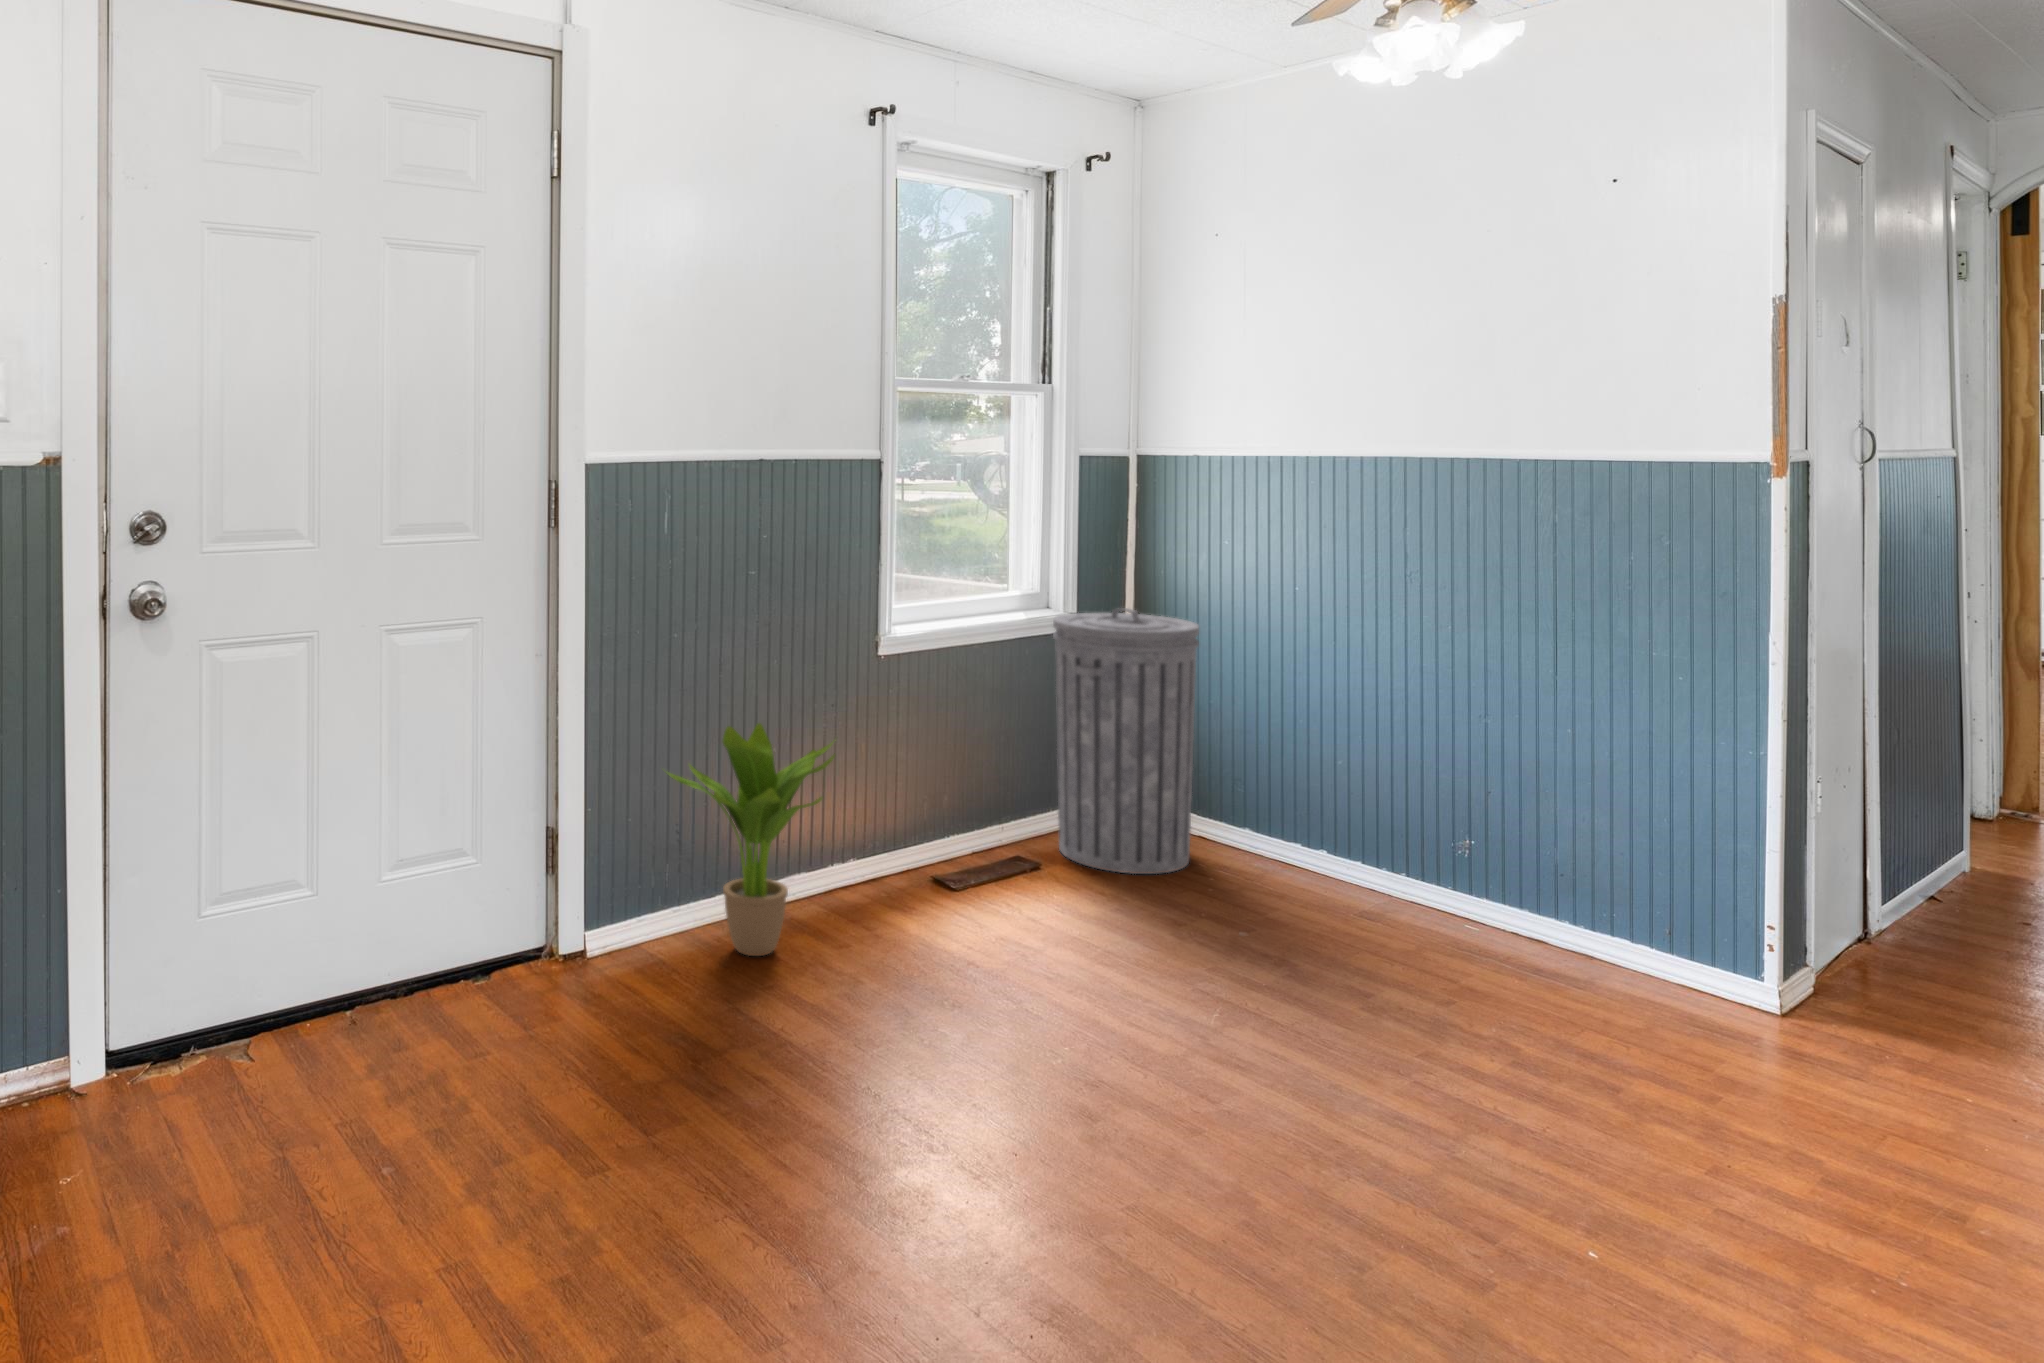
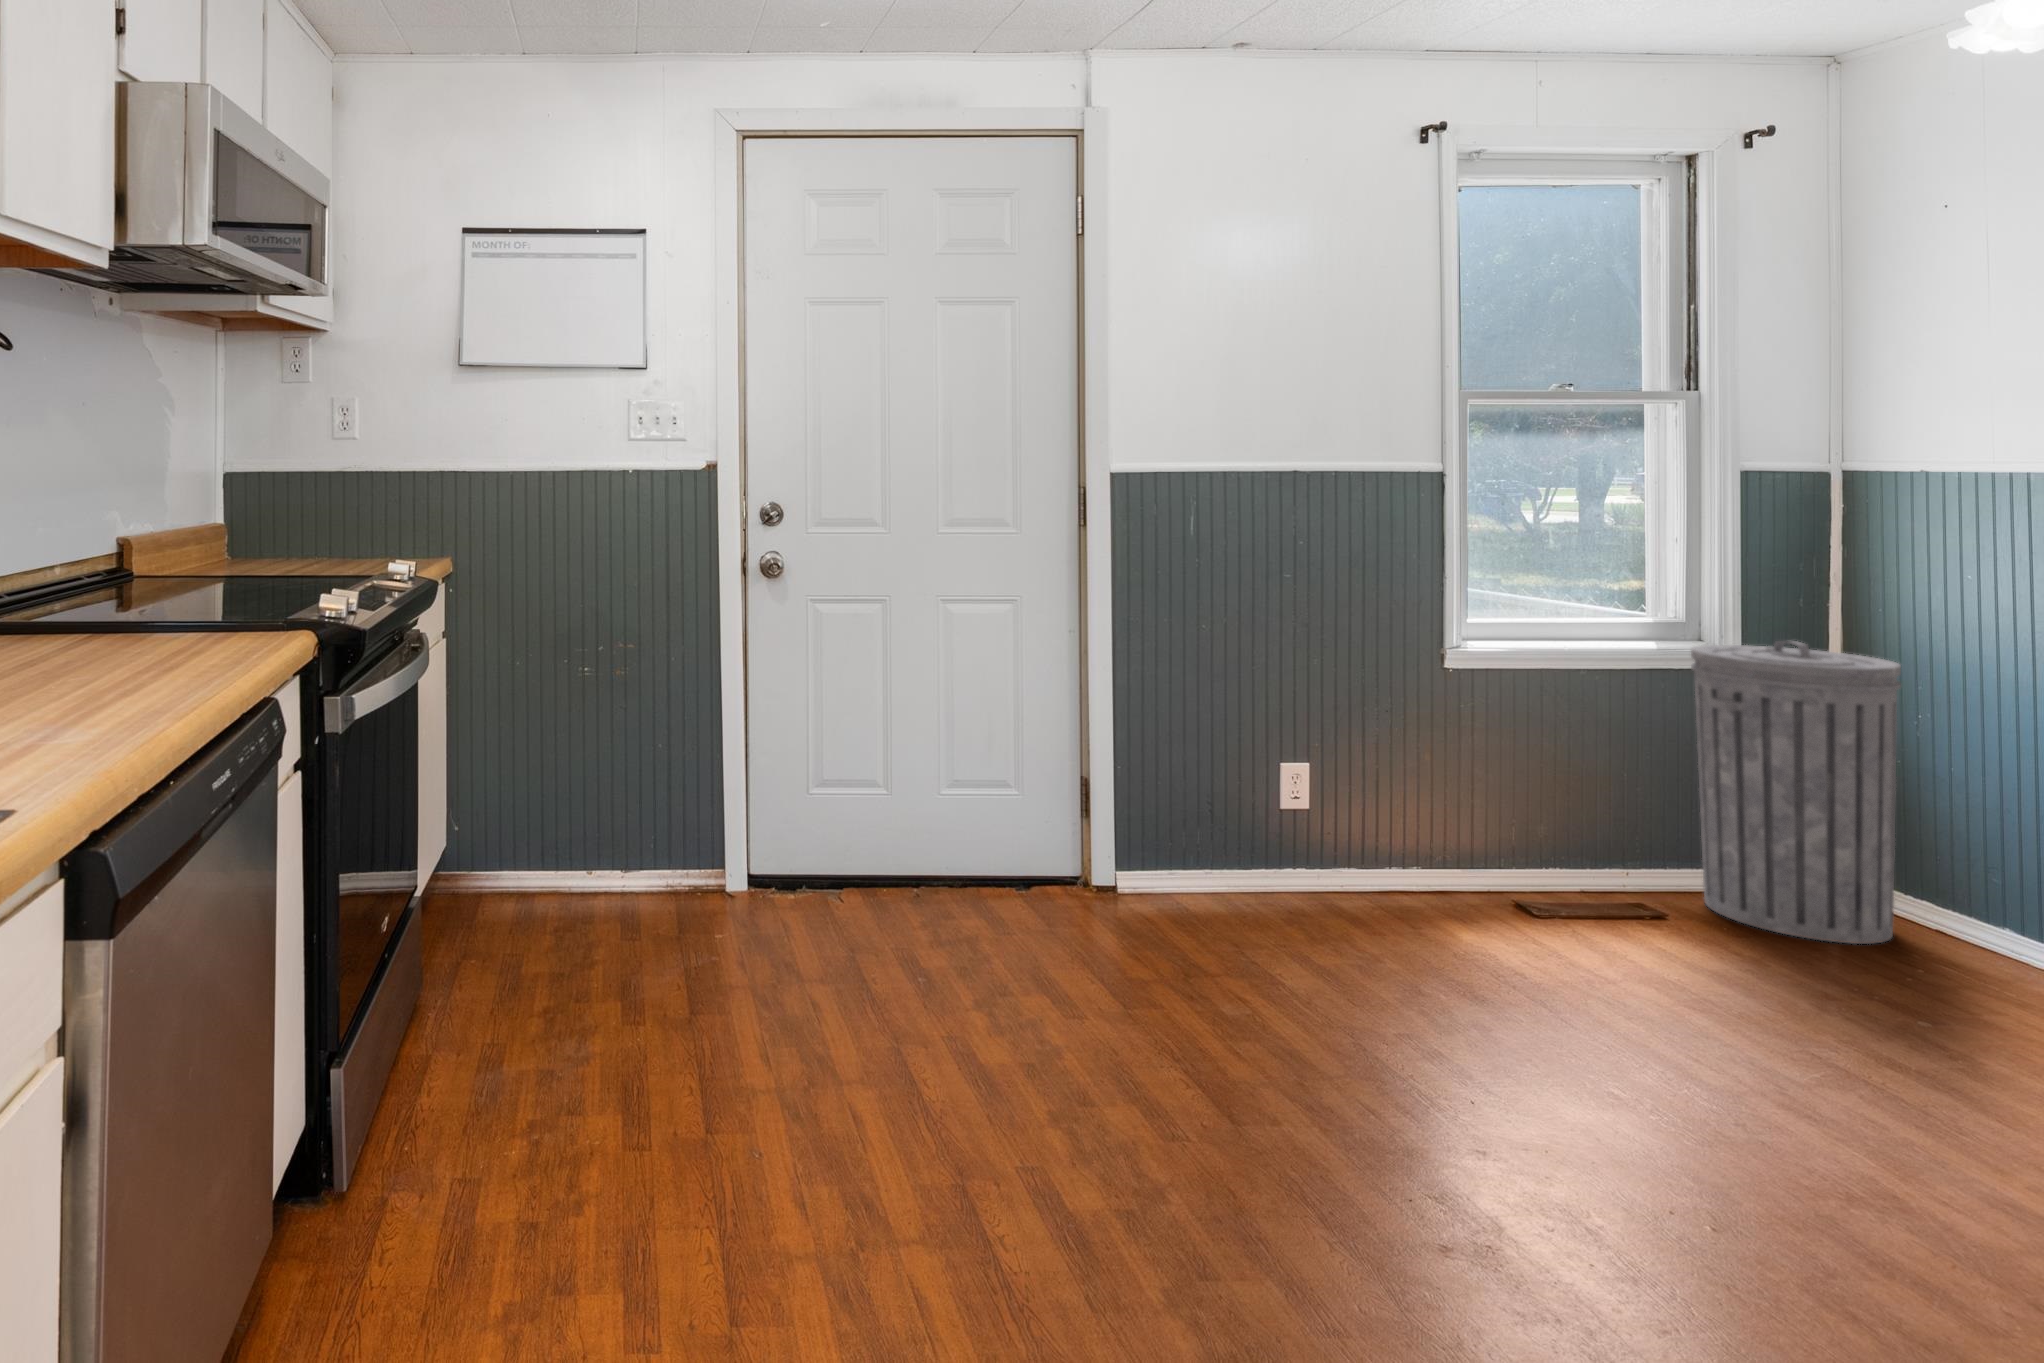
potted plant: present [666,723,835,956] -> none [1184,703,1366,919]

